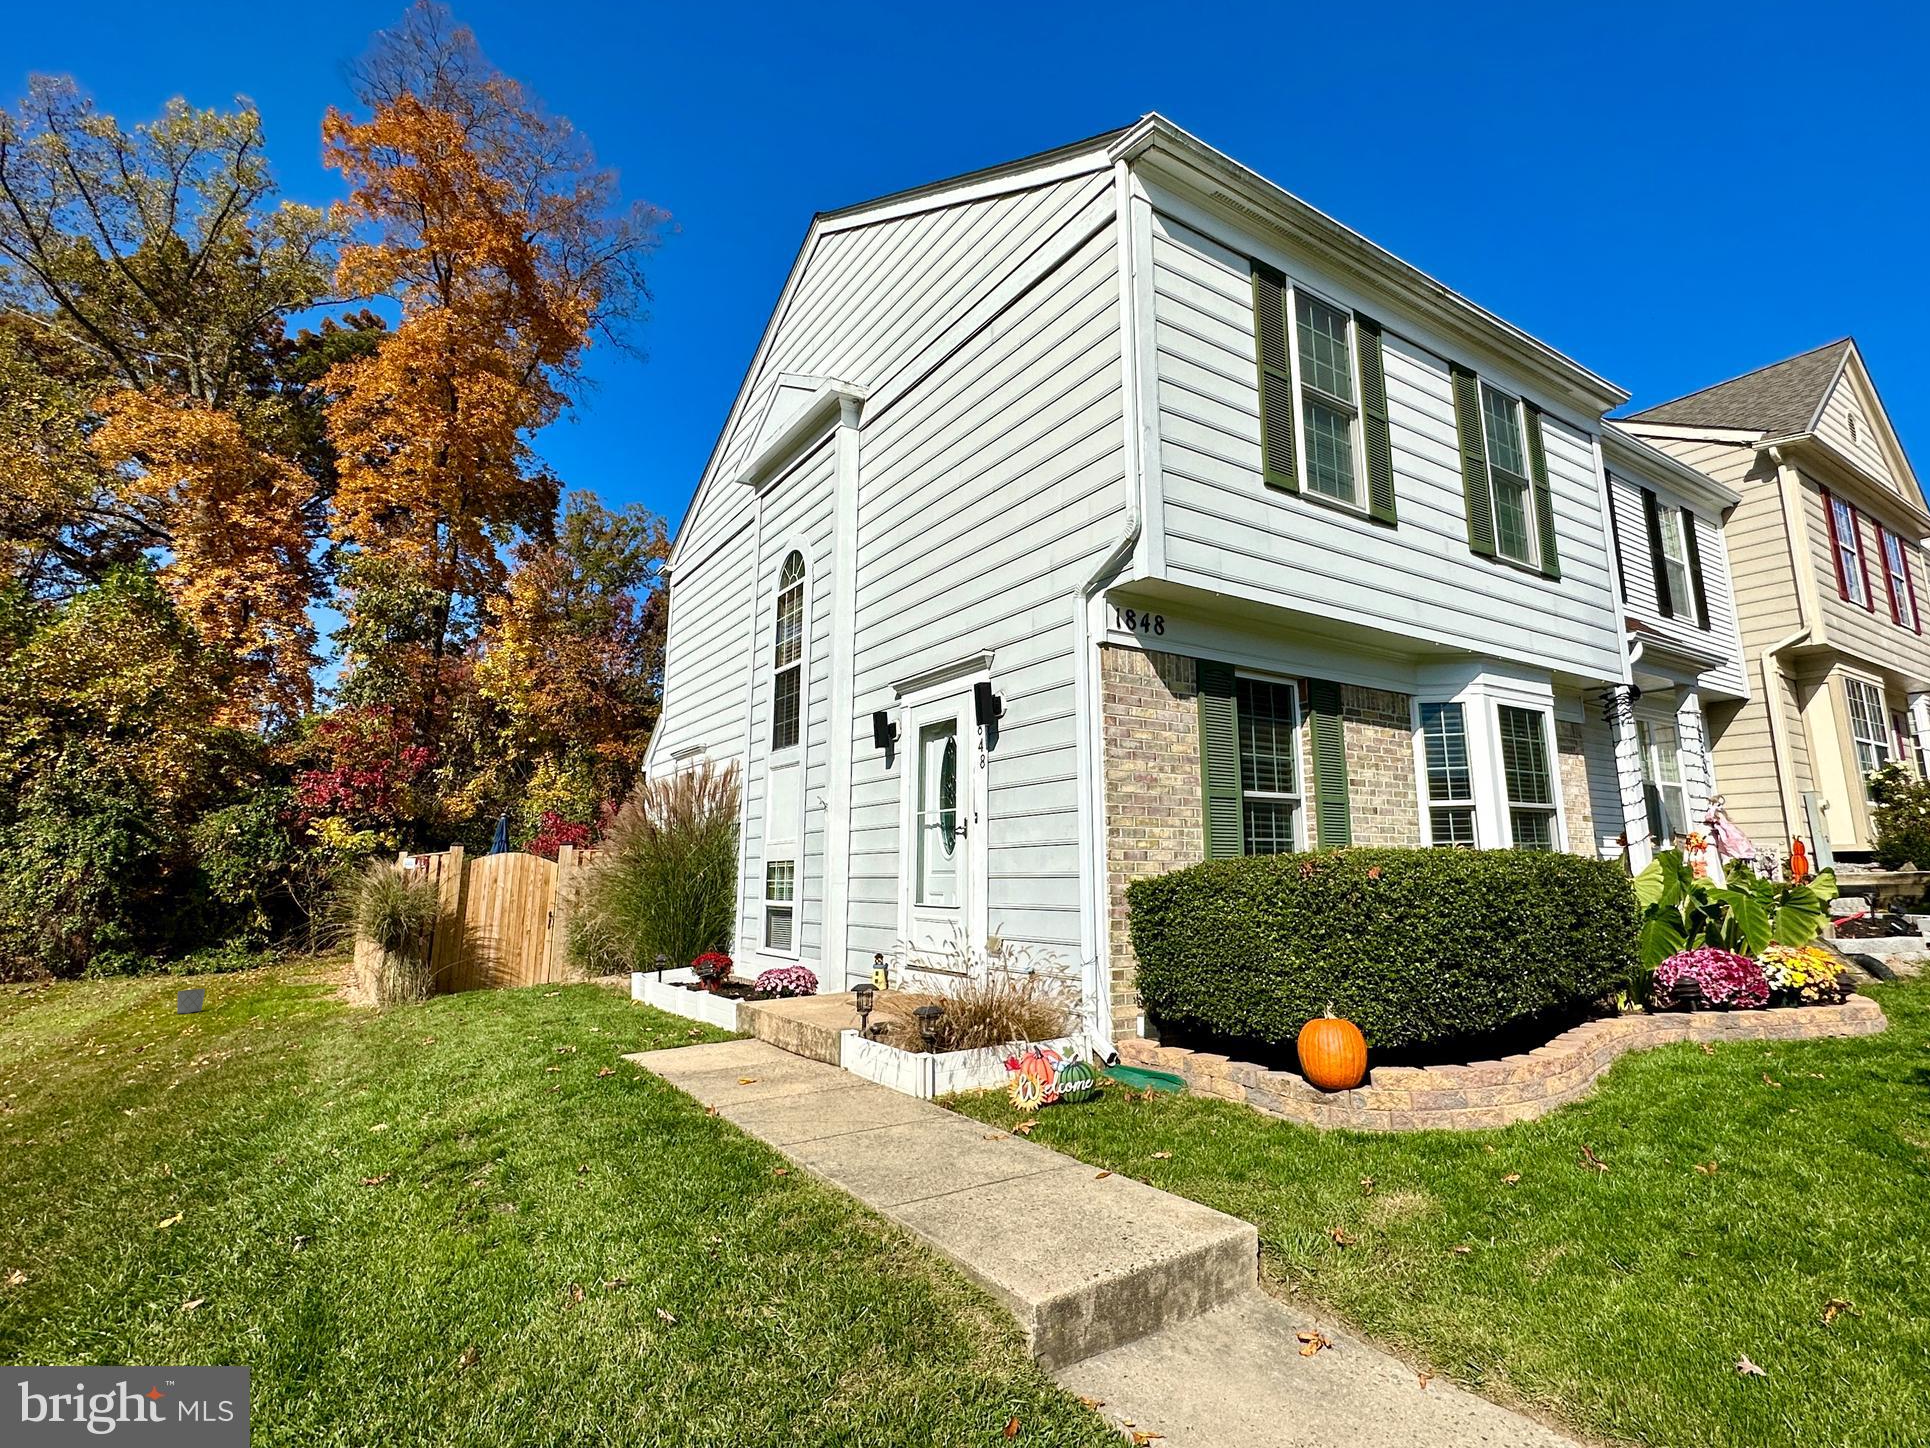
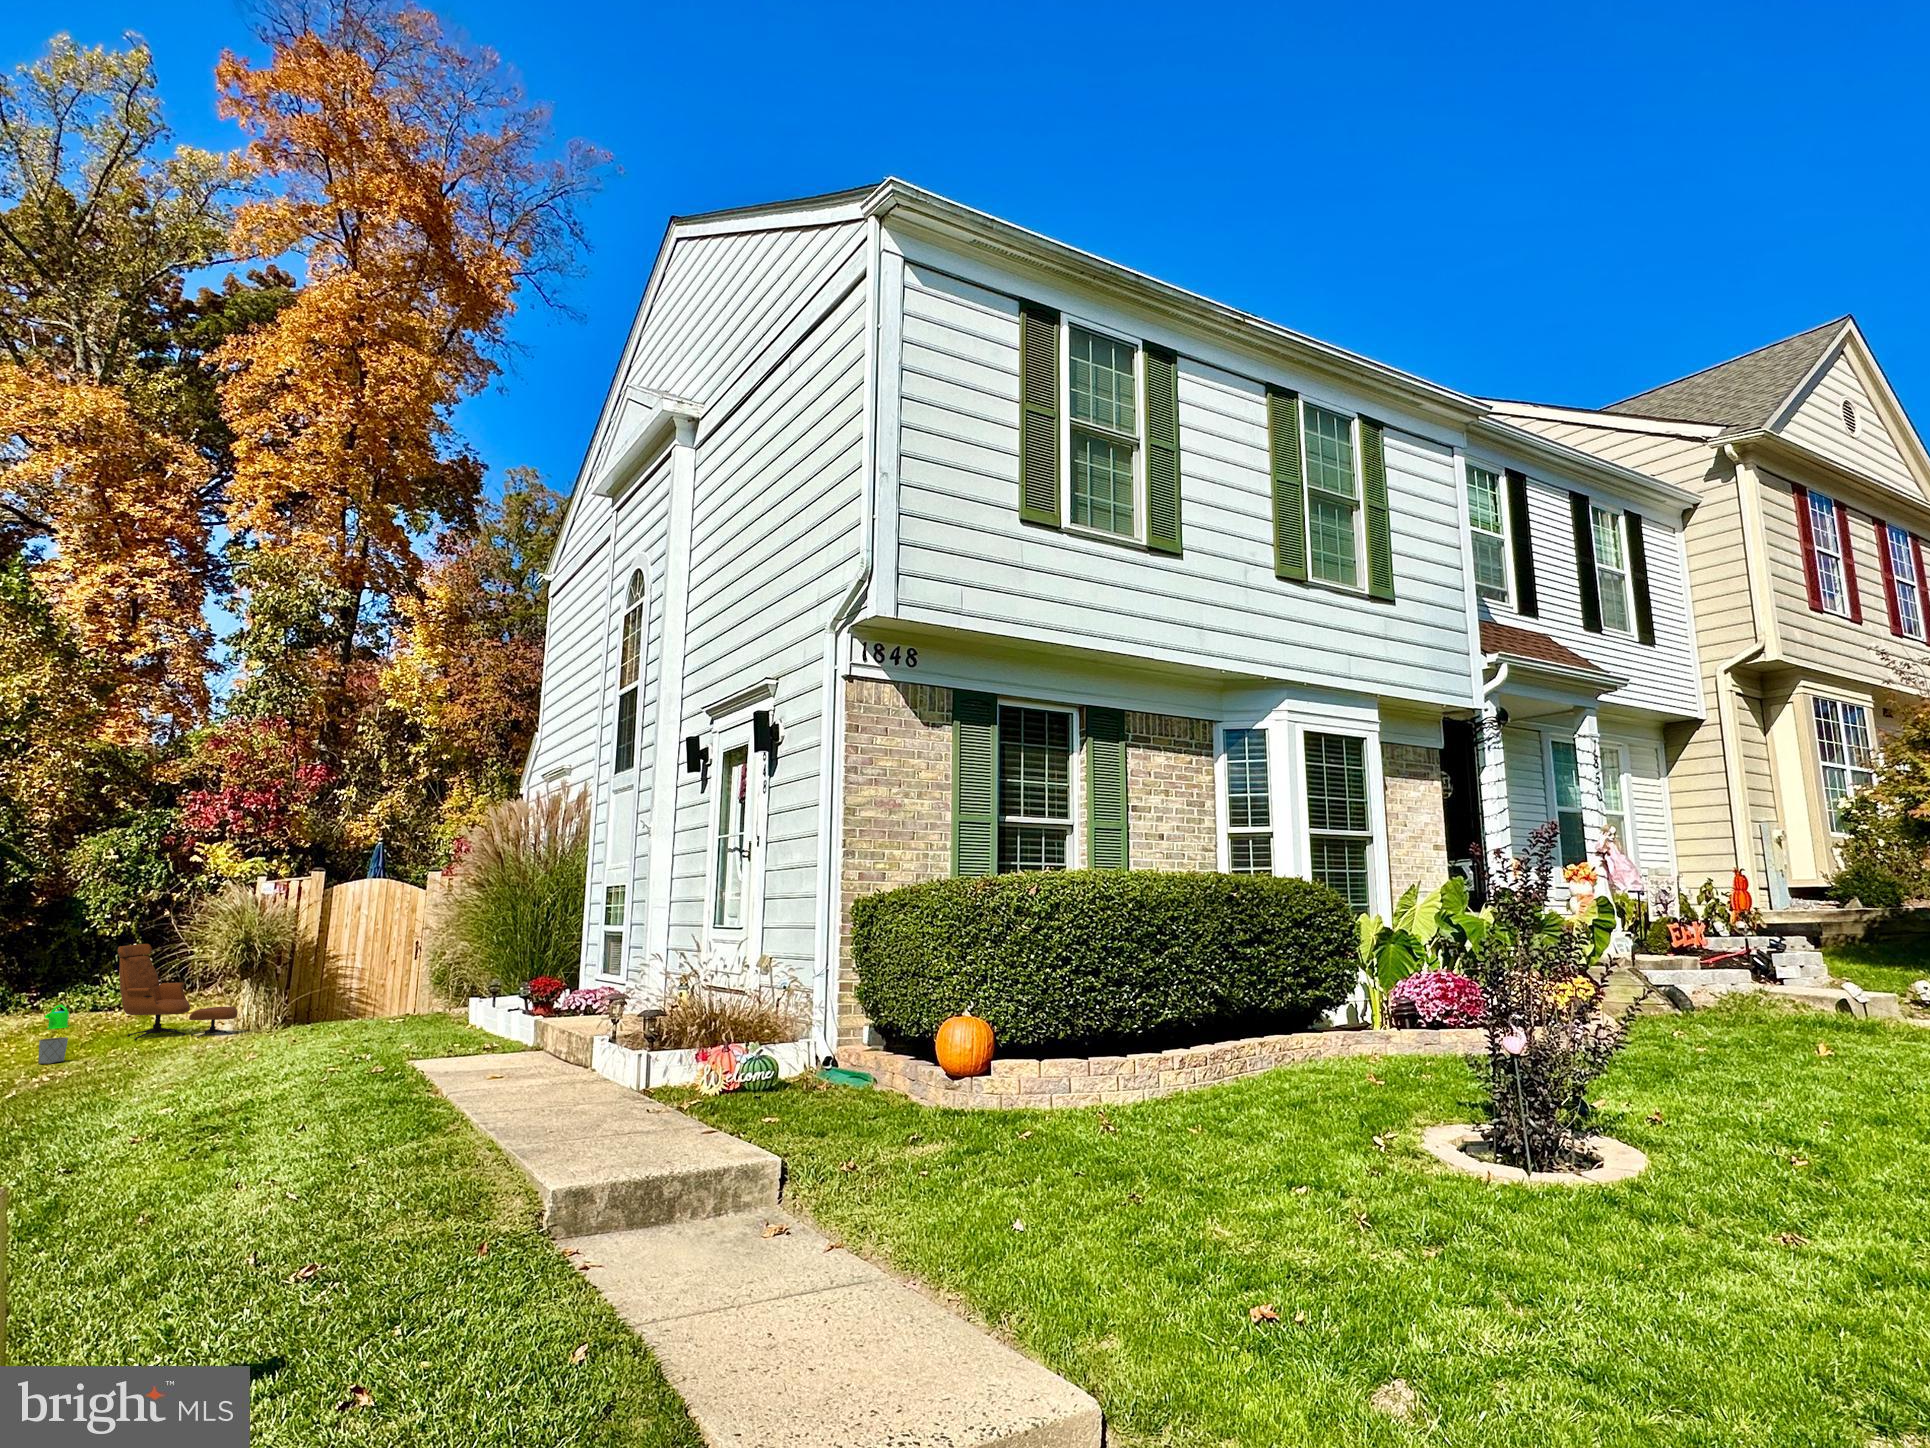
lounge chair: none [247,904,360,993] -> present [118,944,238,1041]
watering can: none [175,964,197,987] -> present [45,1004,69,1029]

